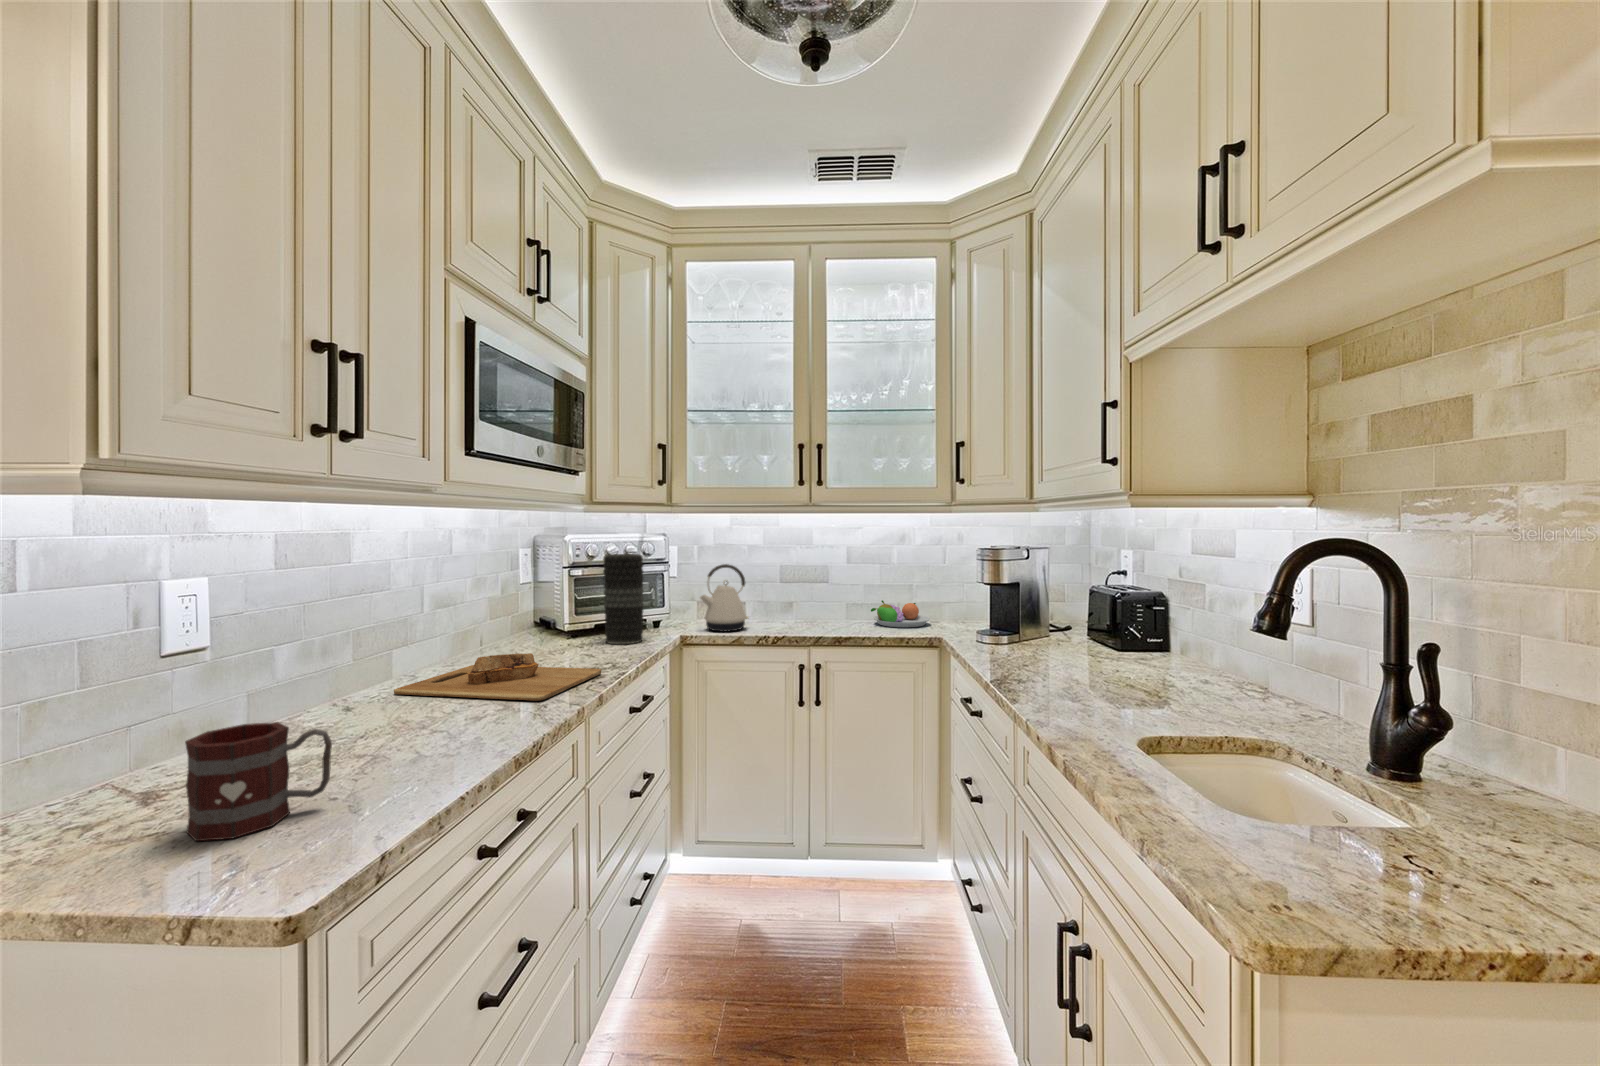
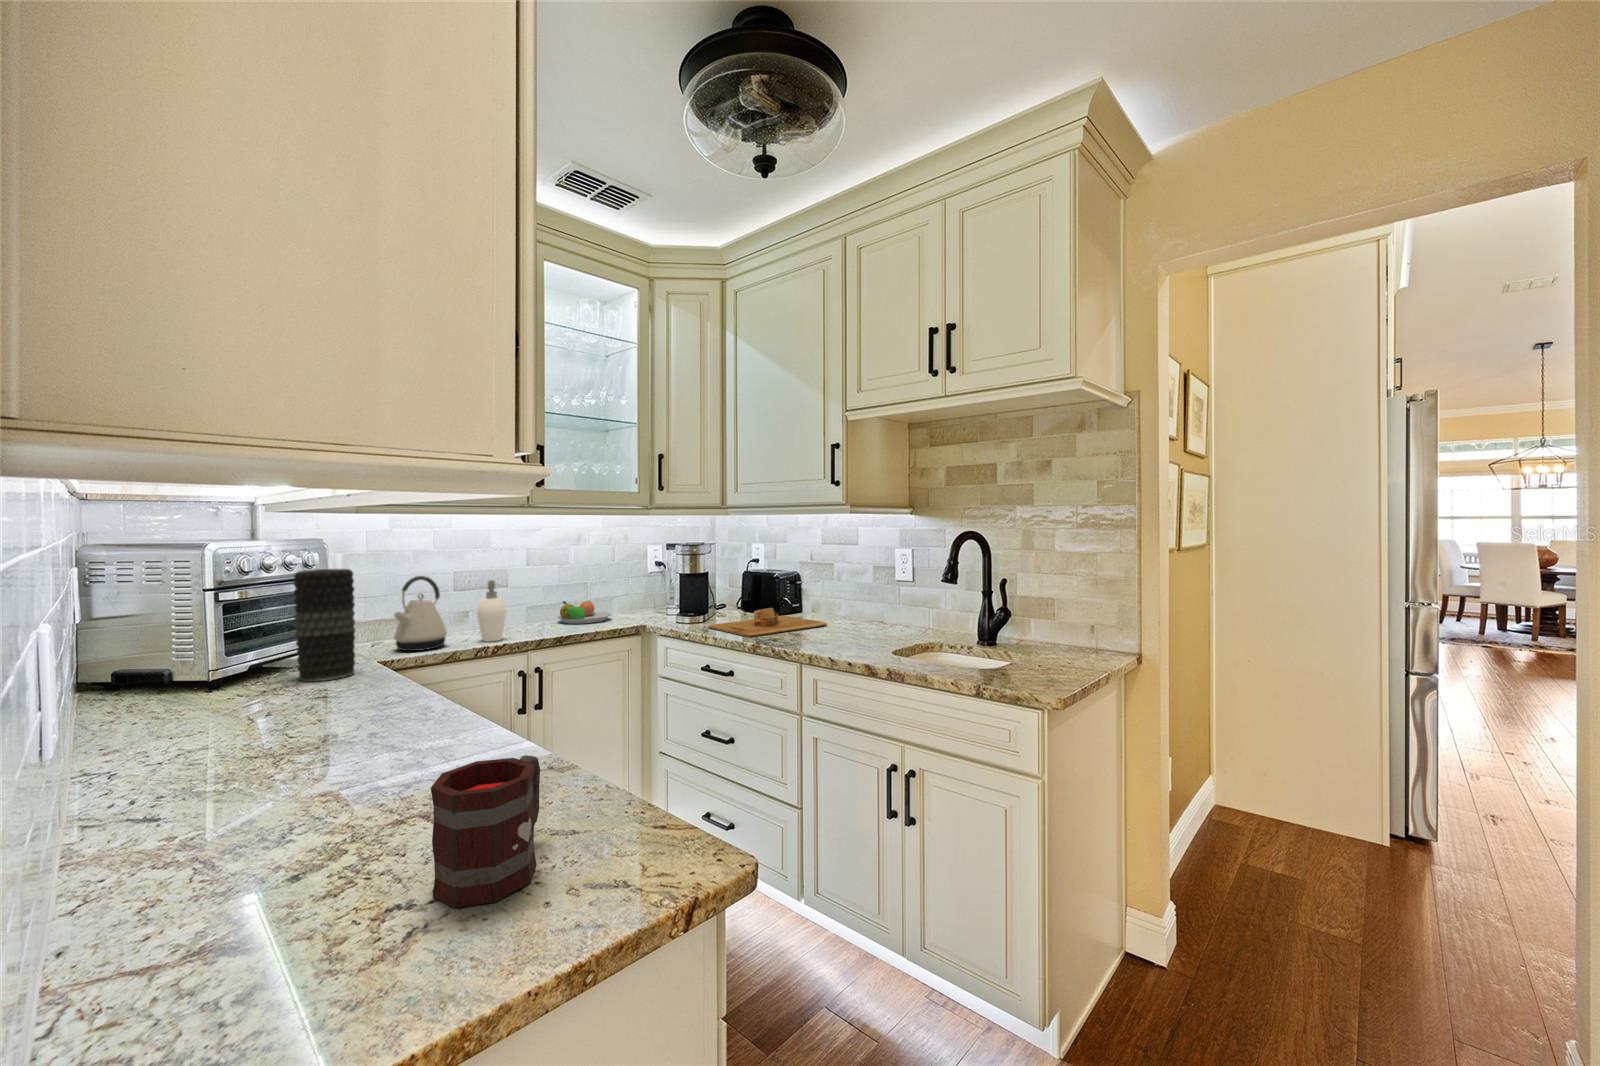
soap dispenser: none [770,573,796,632] -> present [477,580,506,642]
cutting board: present [394,653,601,701] -> present [709,608,827,637]

